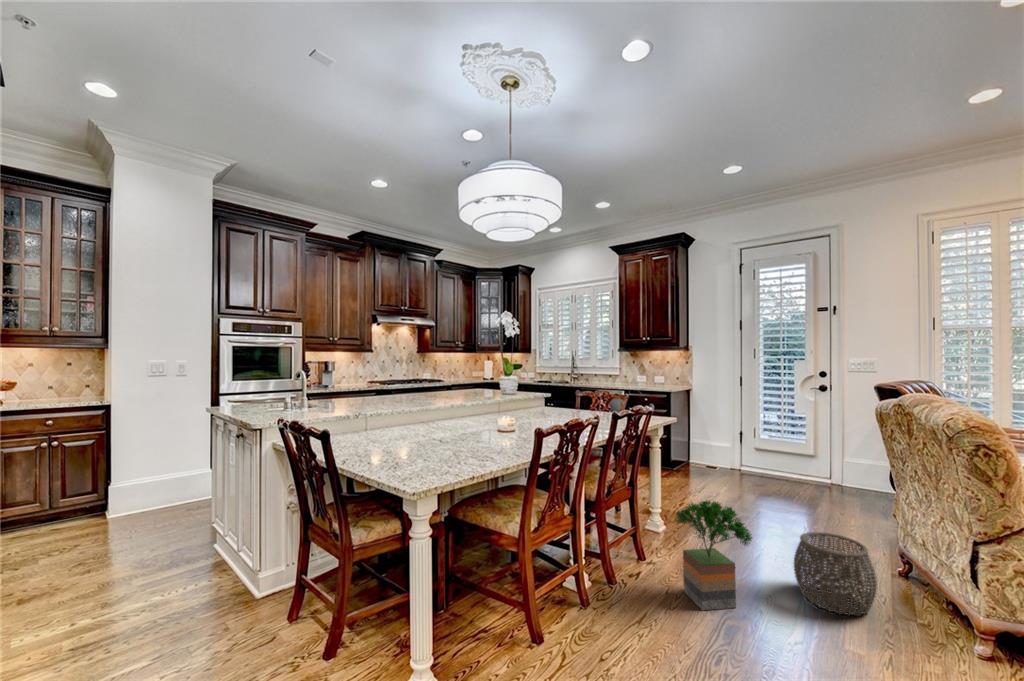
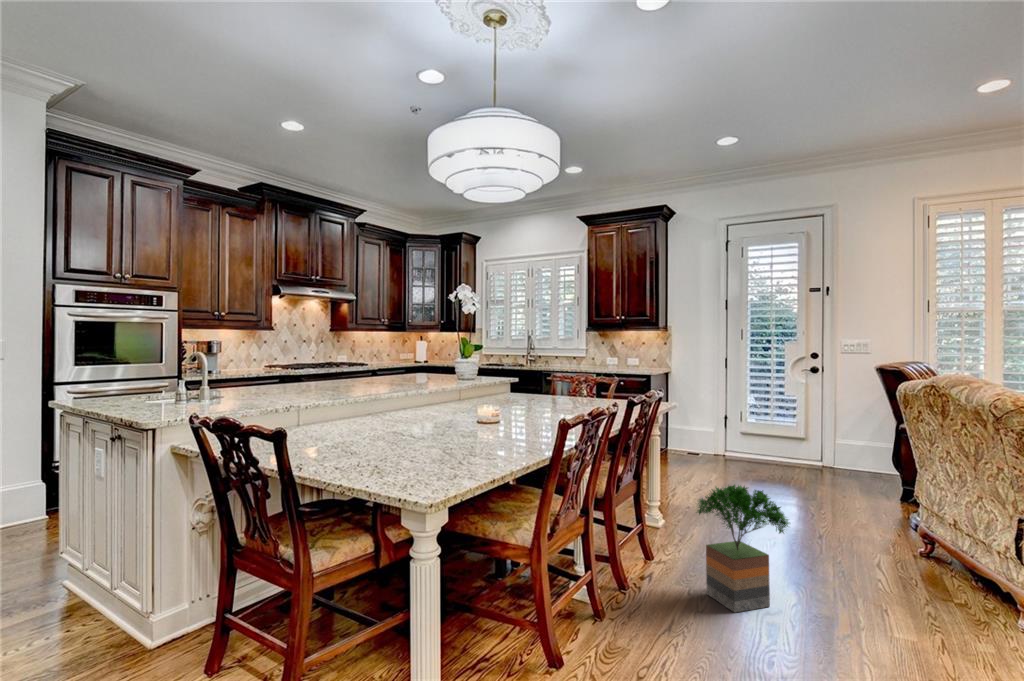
woven basket: present [794,532,877,616] -> none [823,516,916,605]

